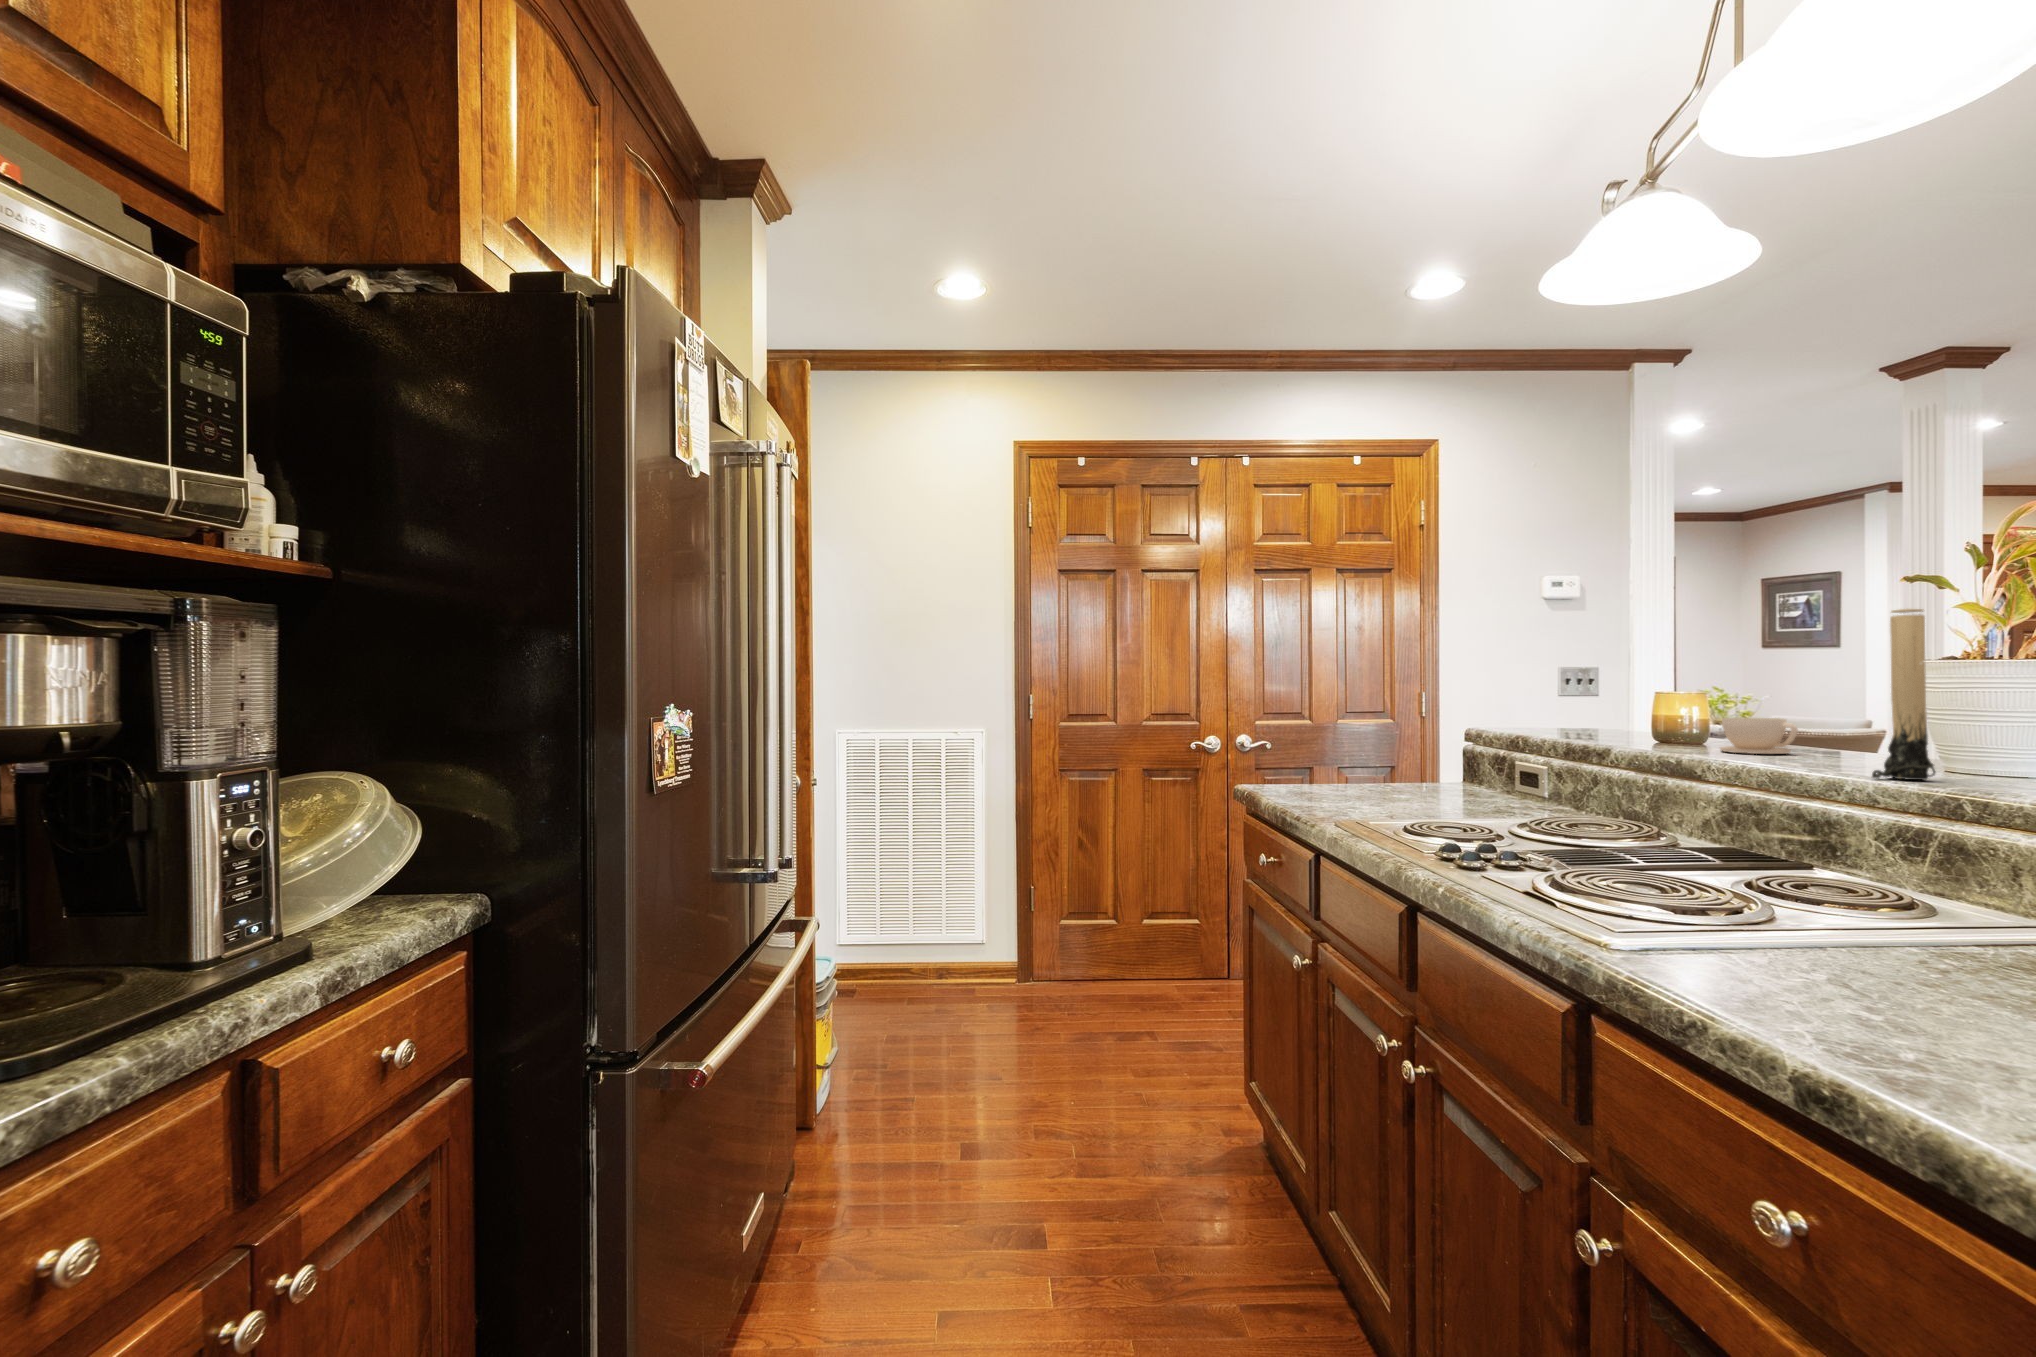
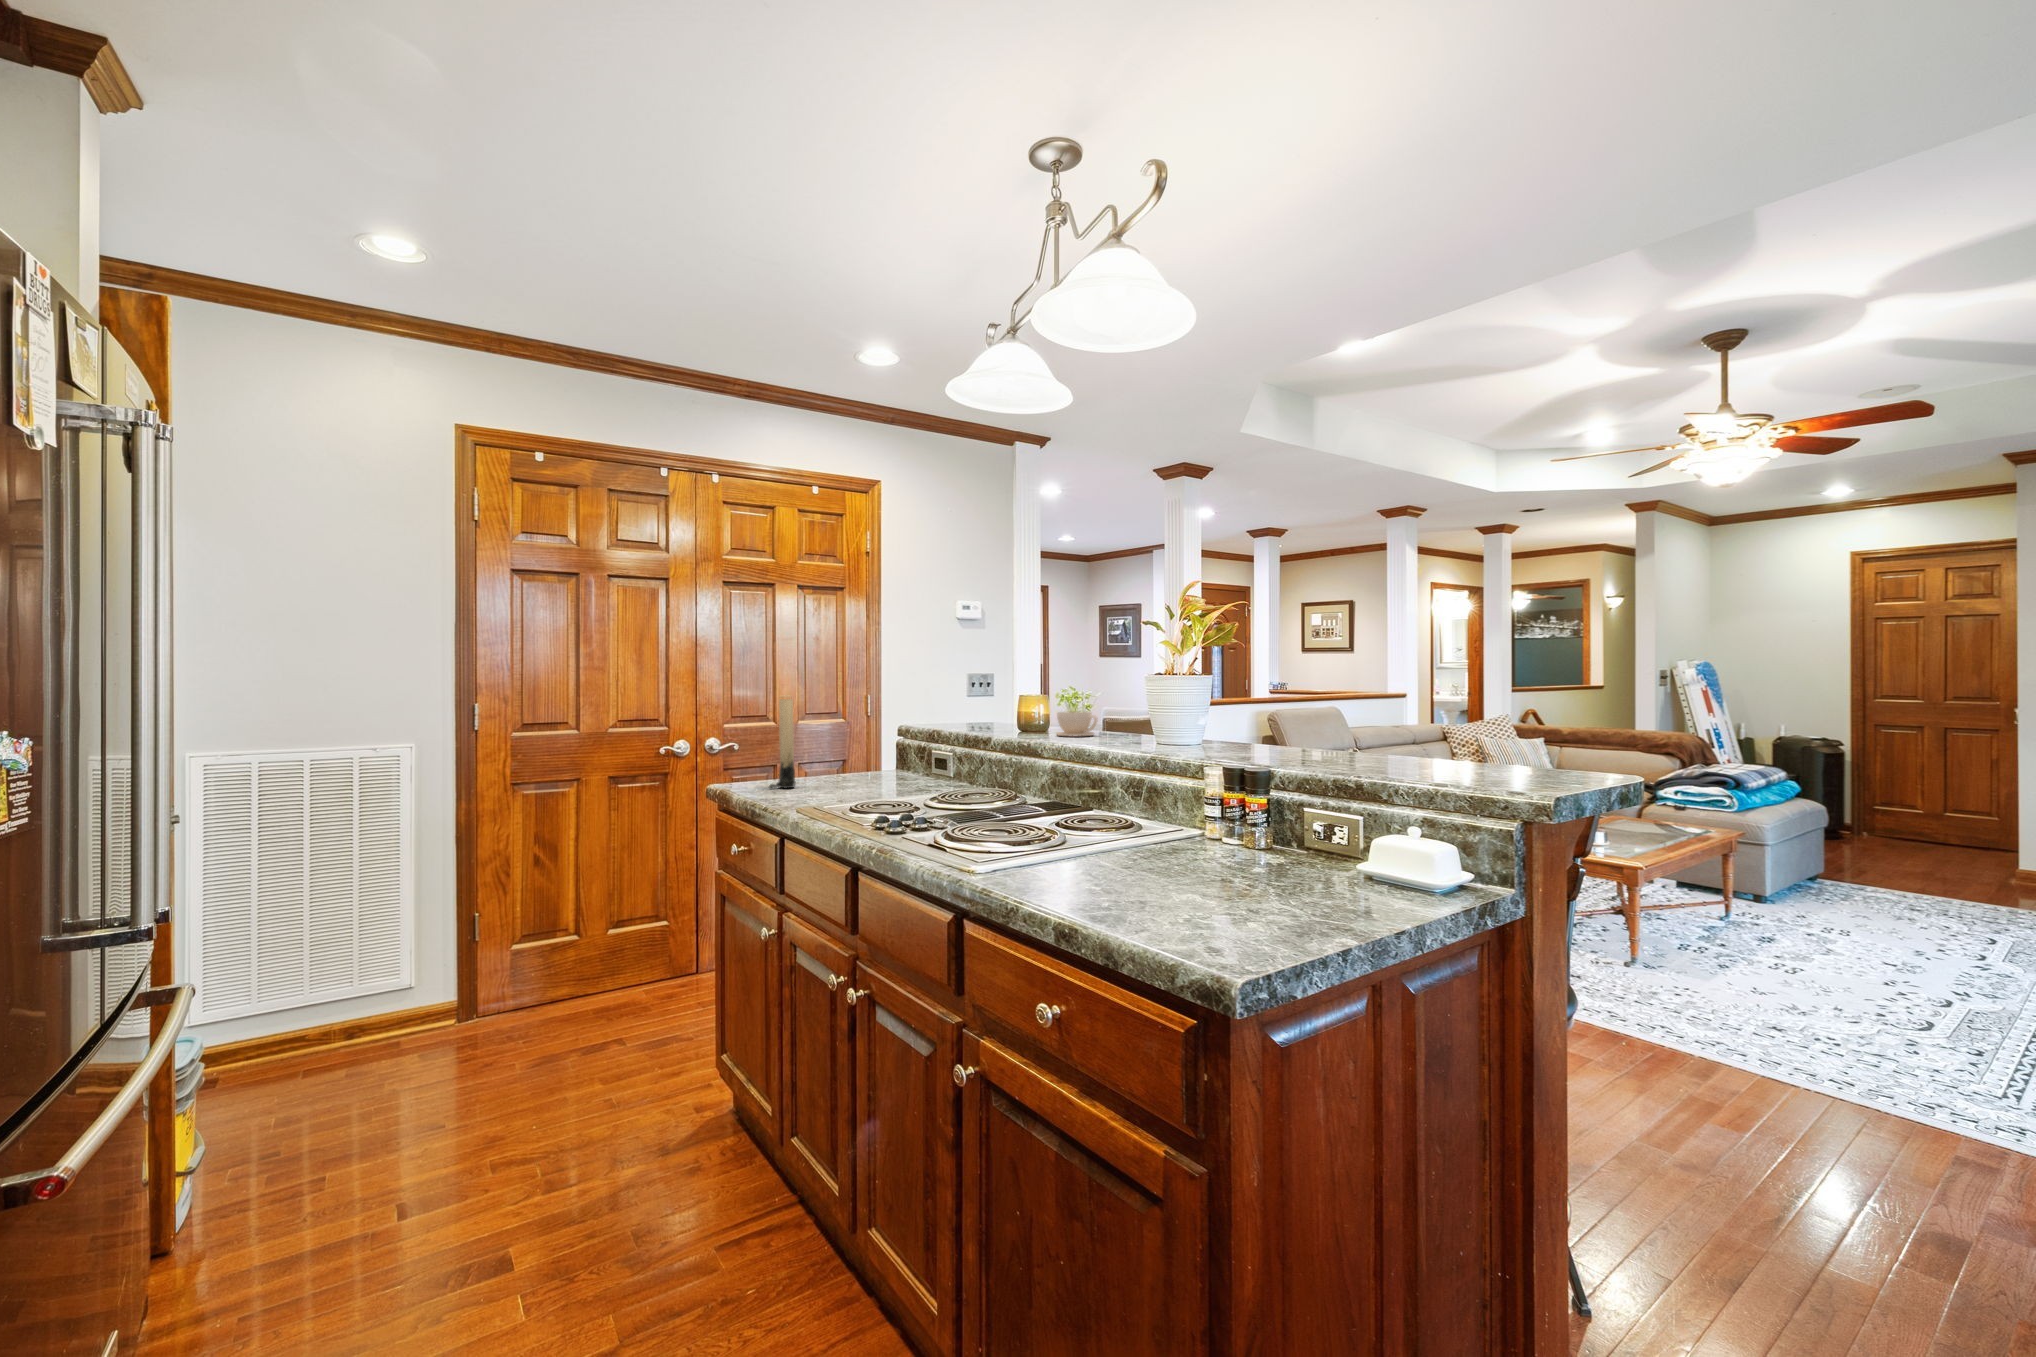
candle: present [1872,609,1935,780] -> present [769,699,796,788]

